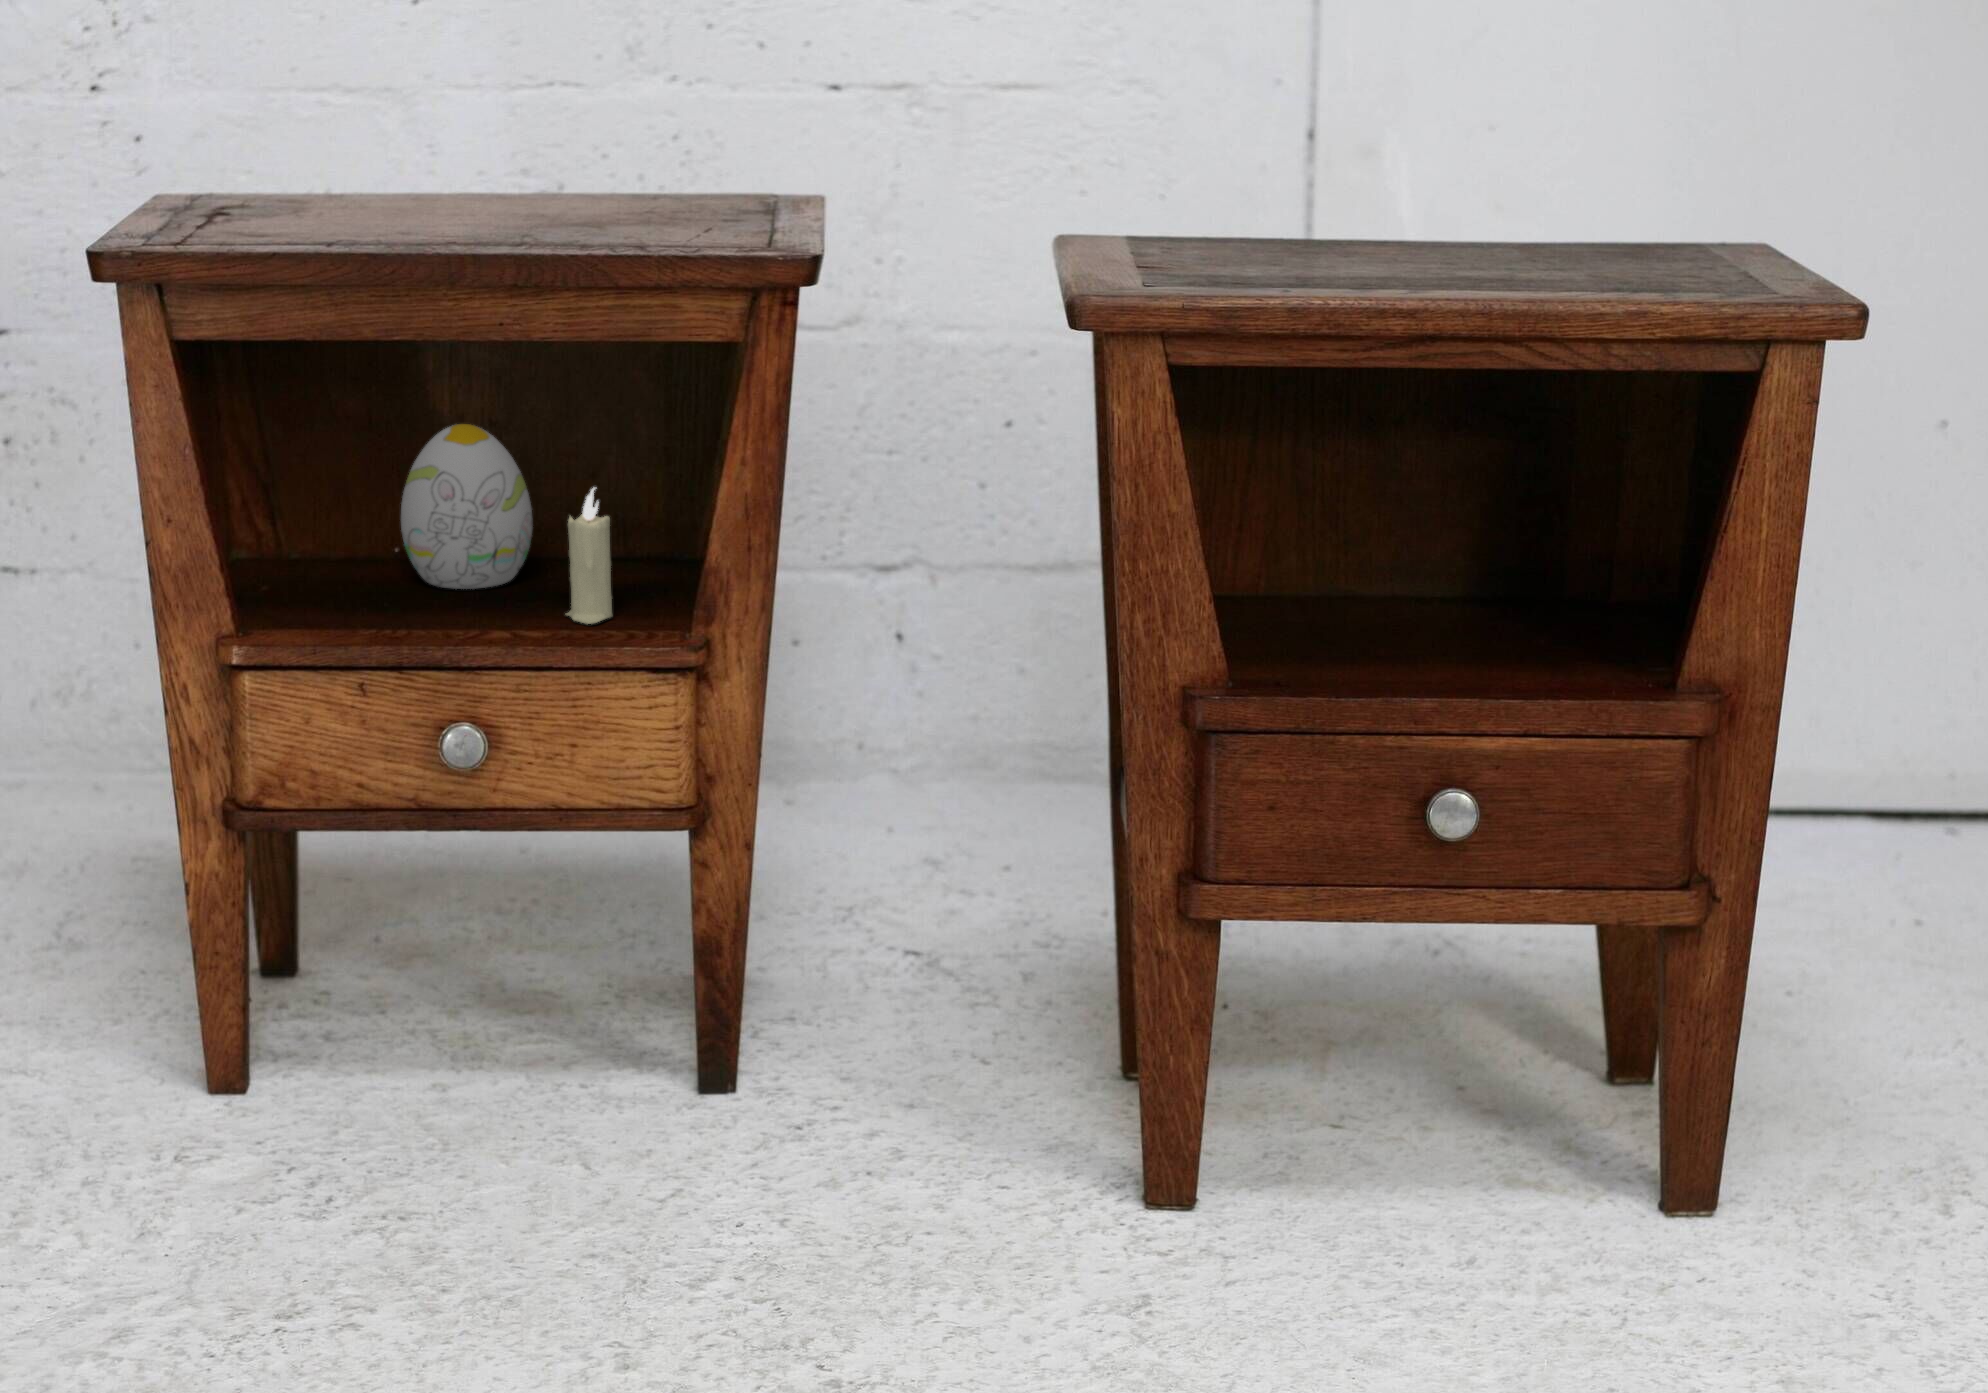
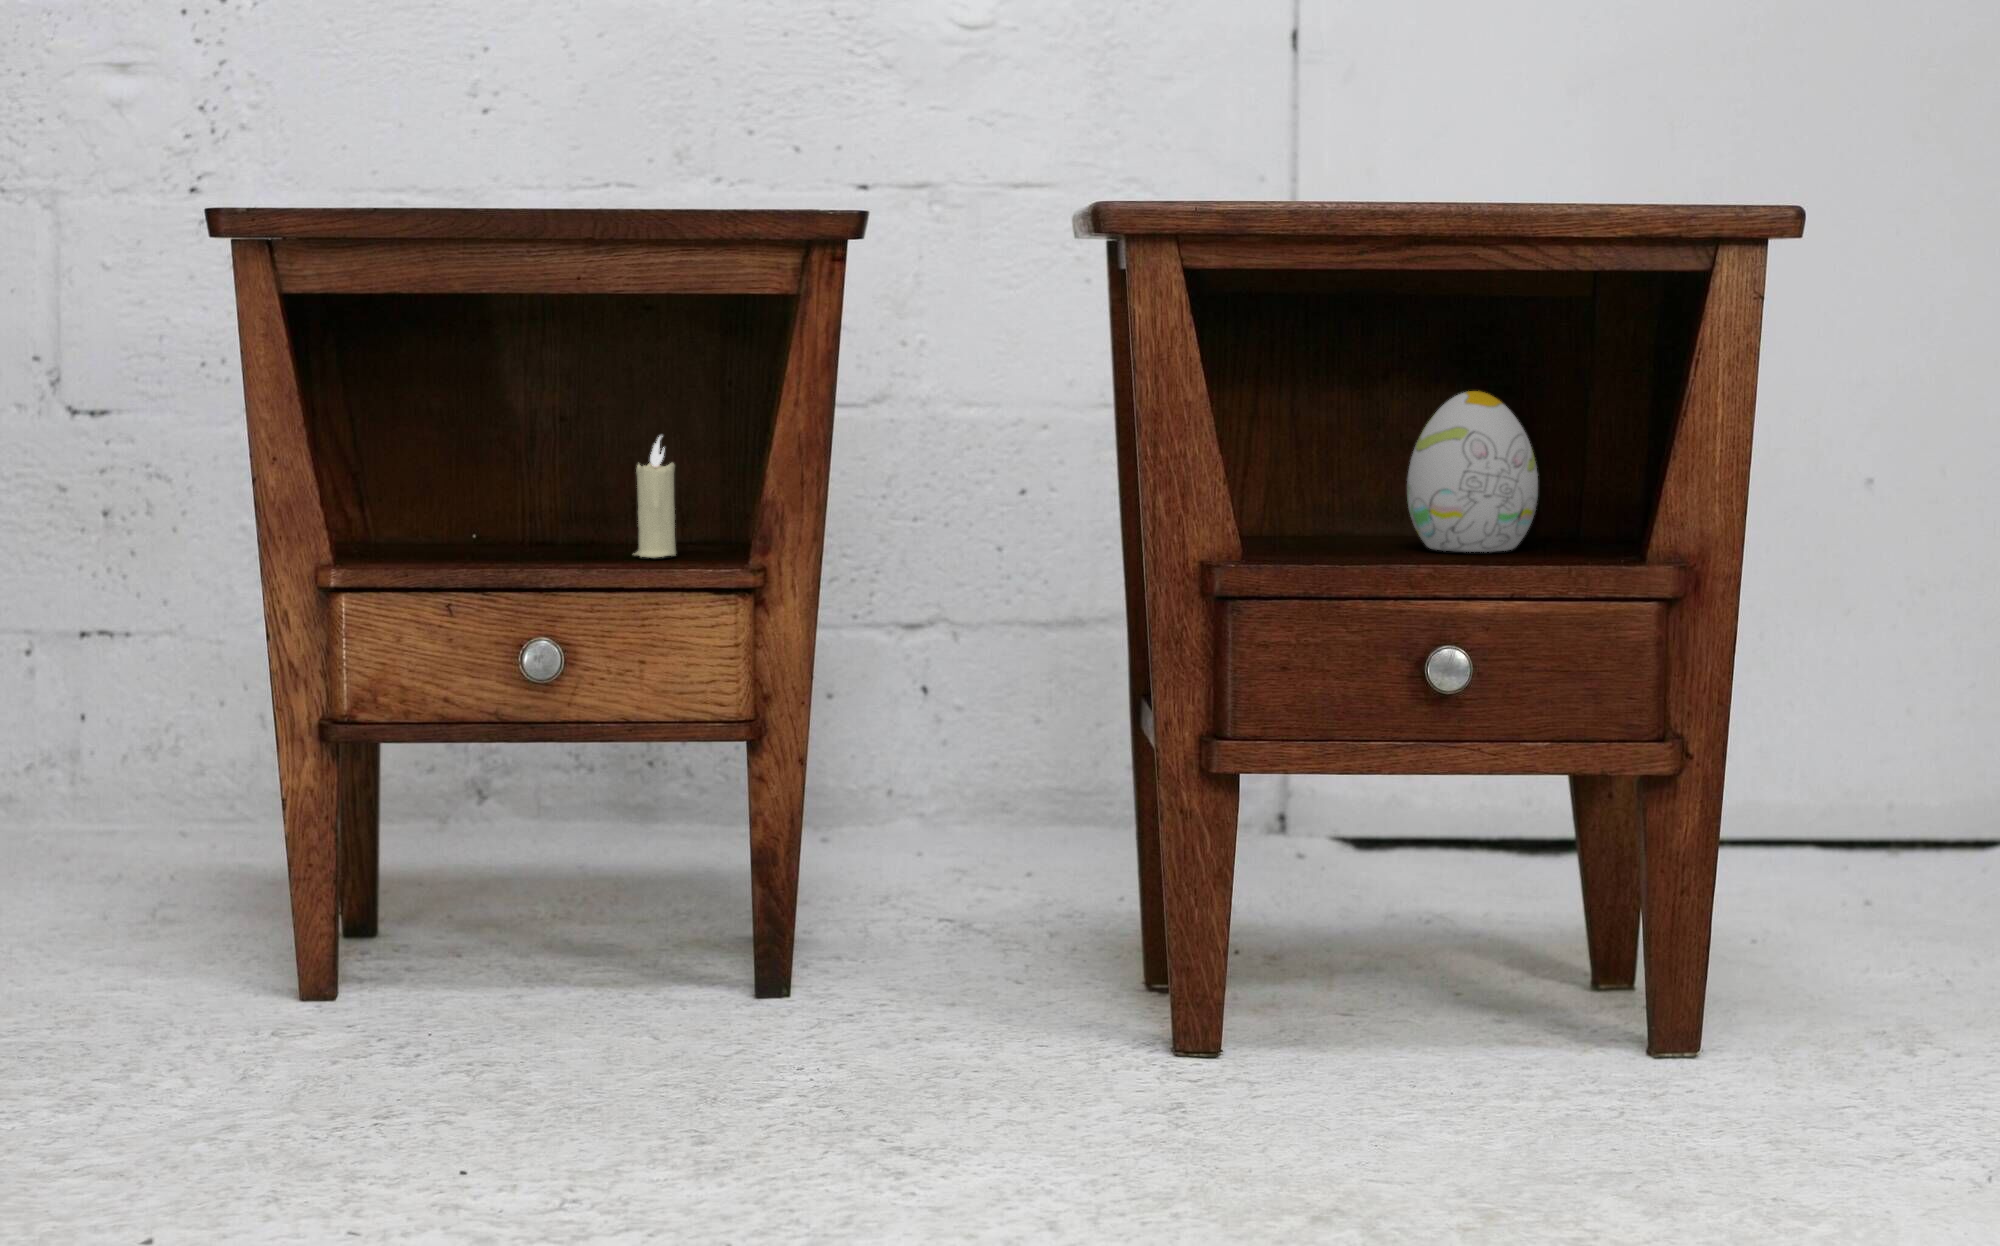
decorative egg: present [401,424,533,589] -> present [1407,391,1538,552]

